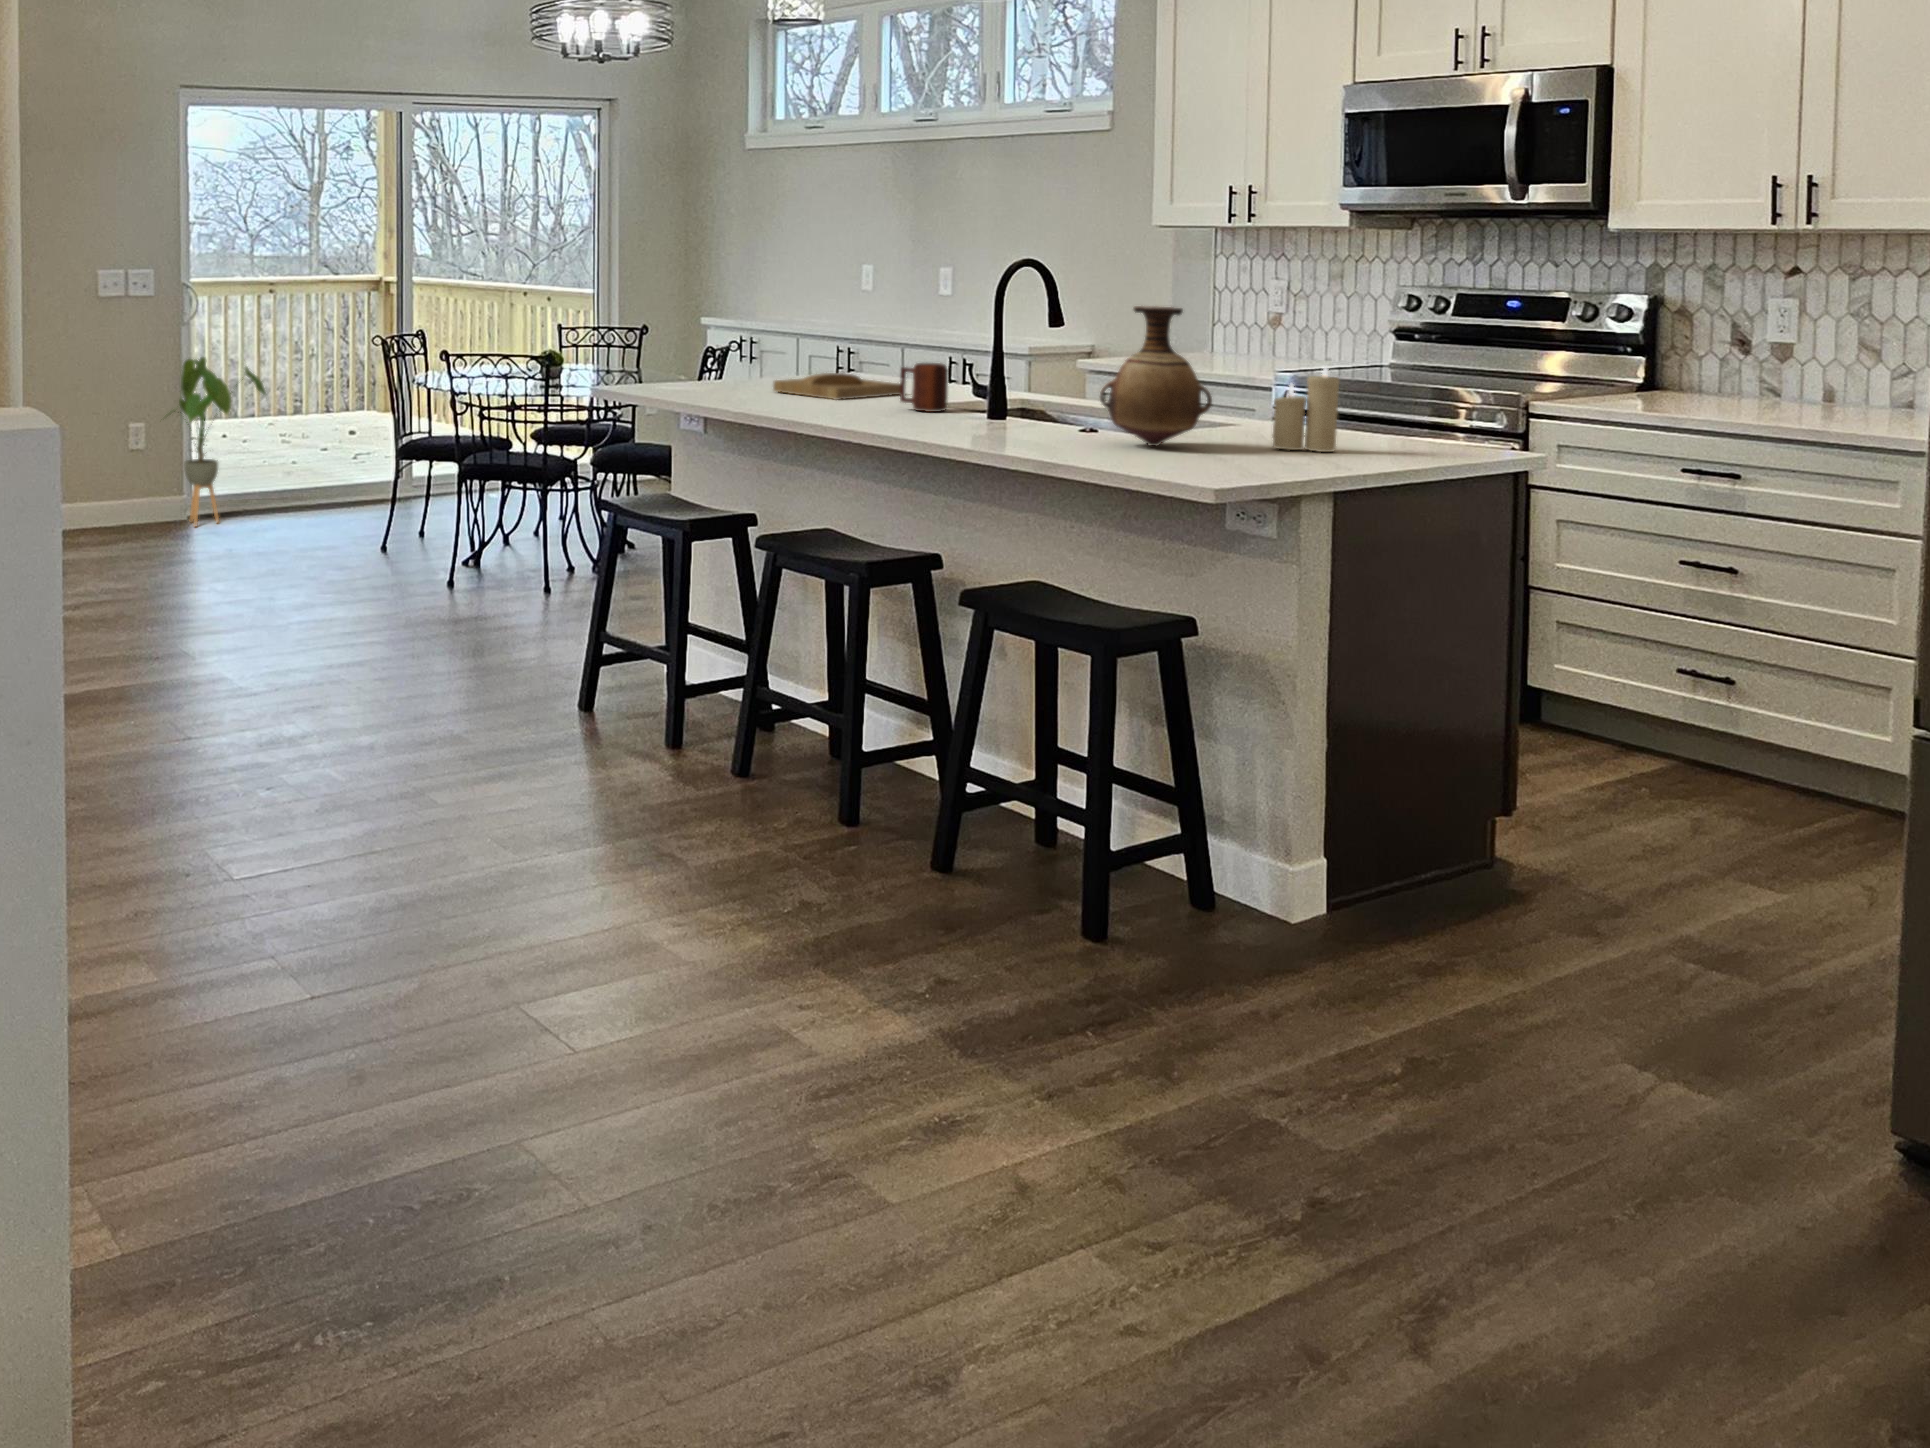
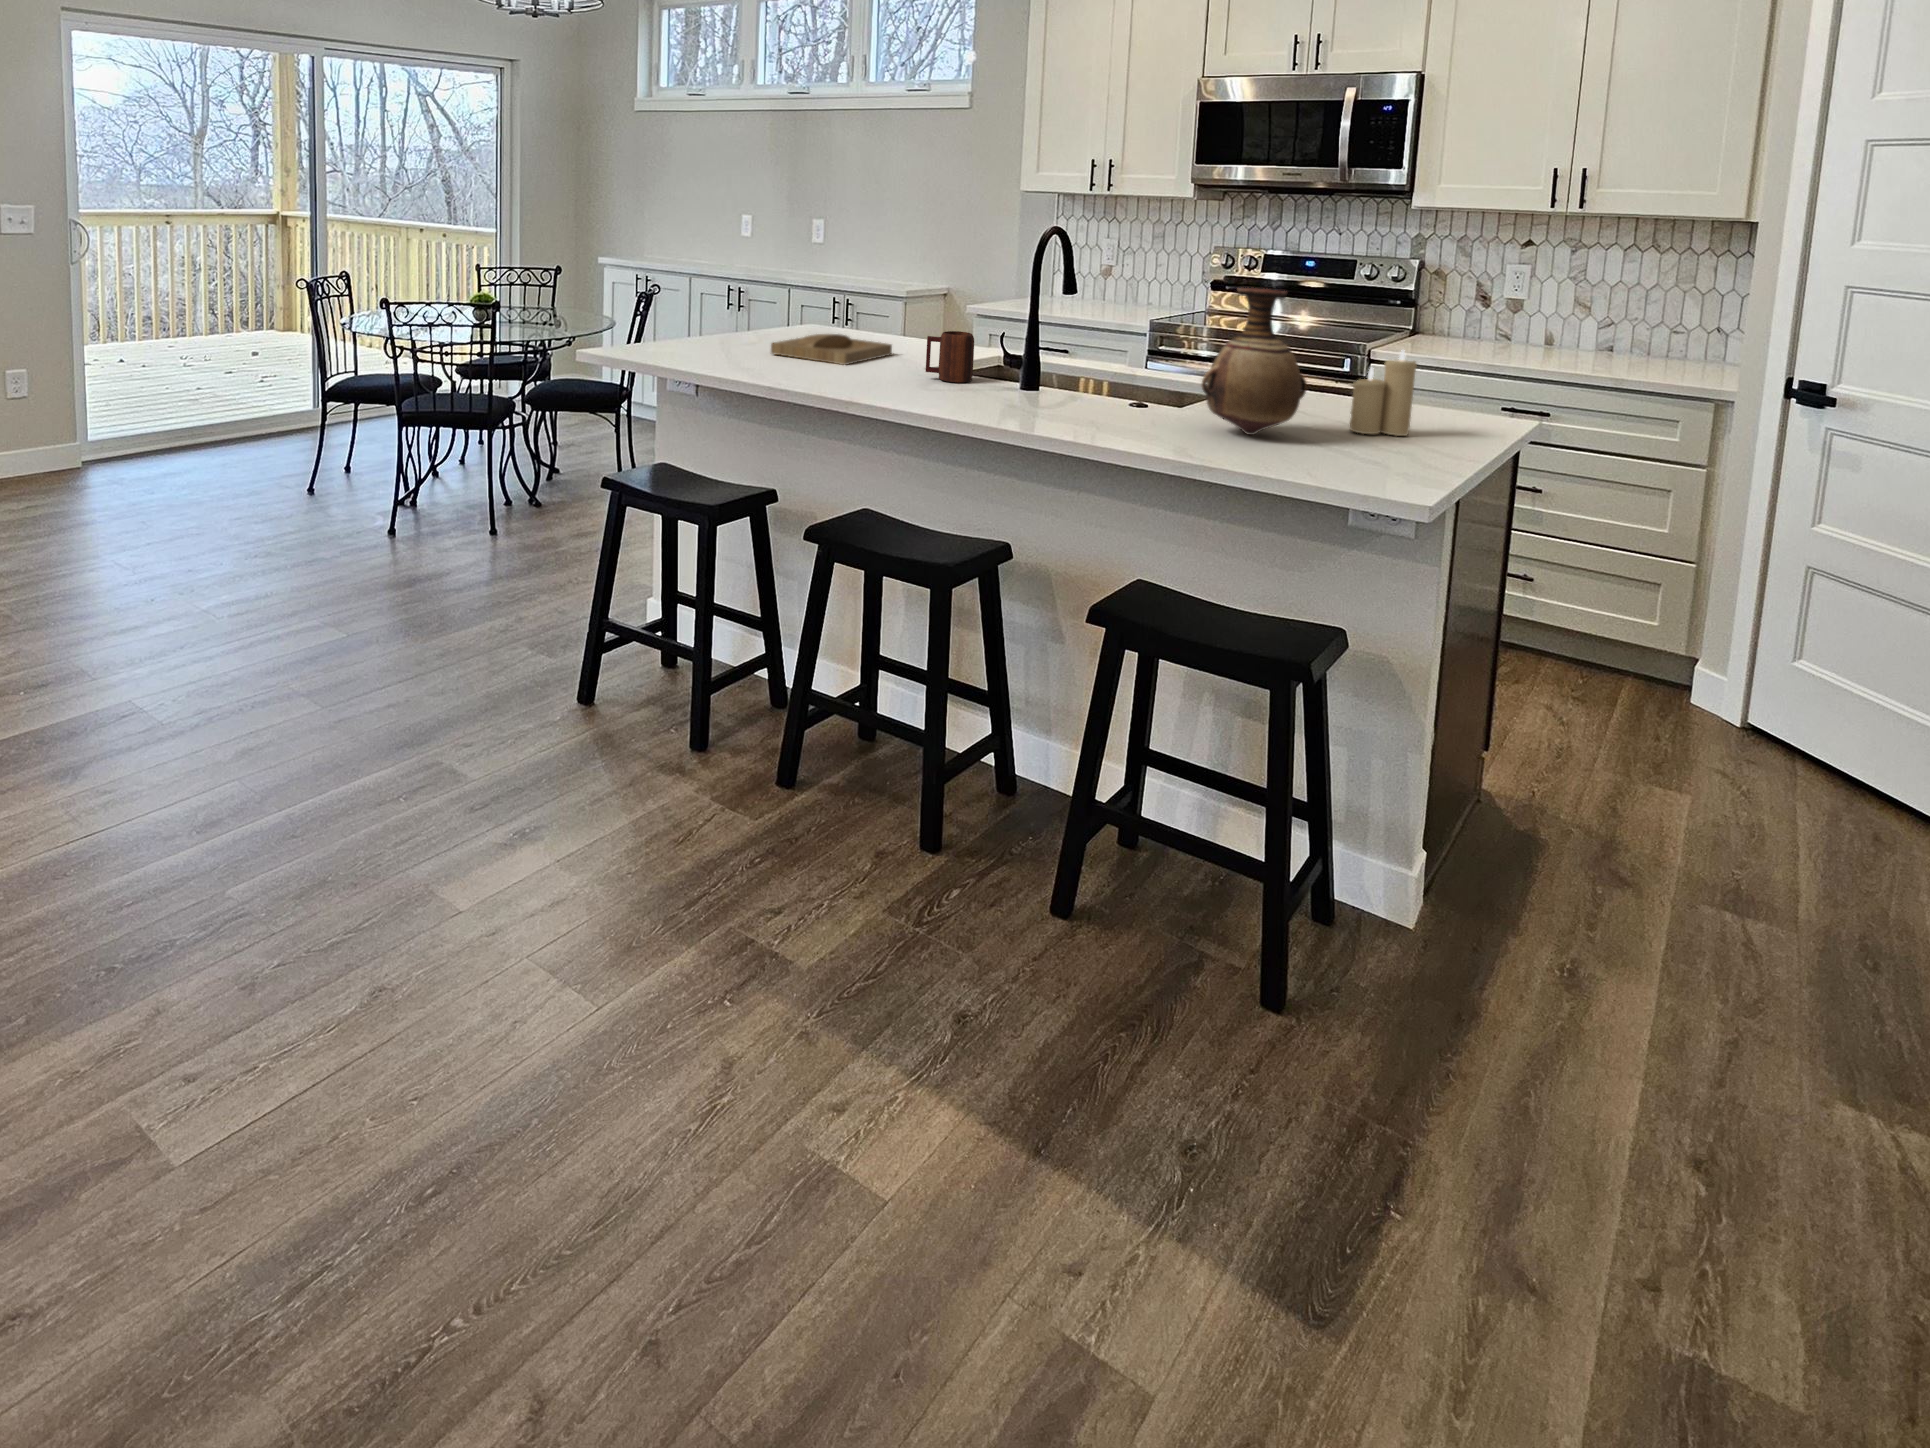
house plant: present [165,357,266,526] -> none [41,296,173,475]

